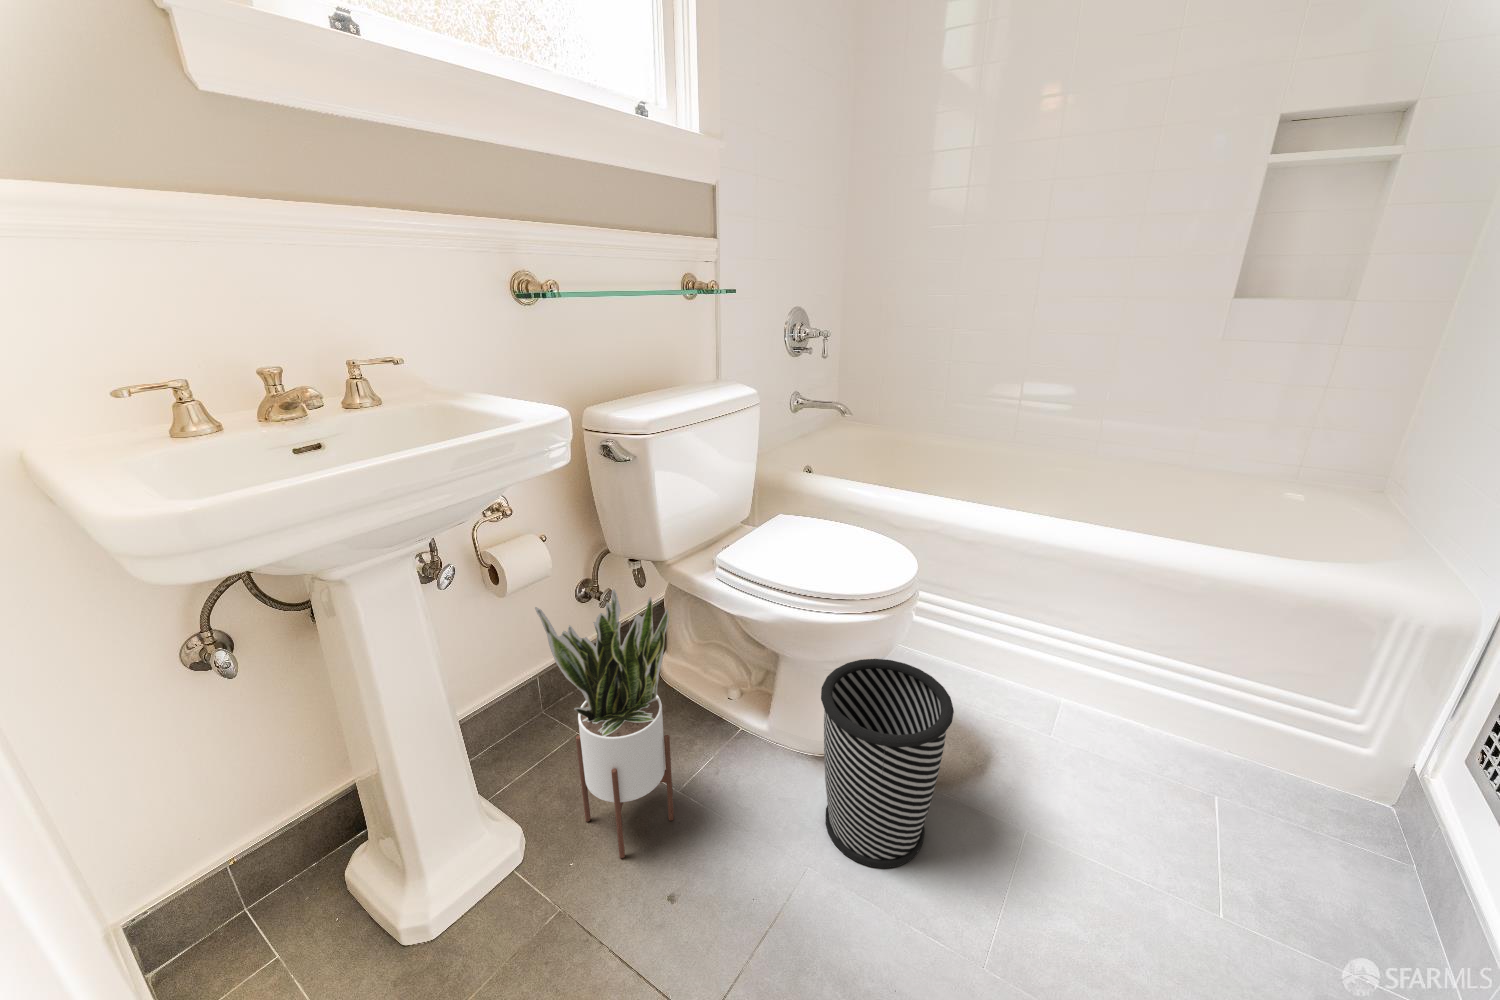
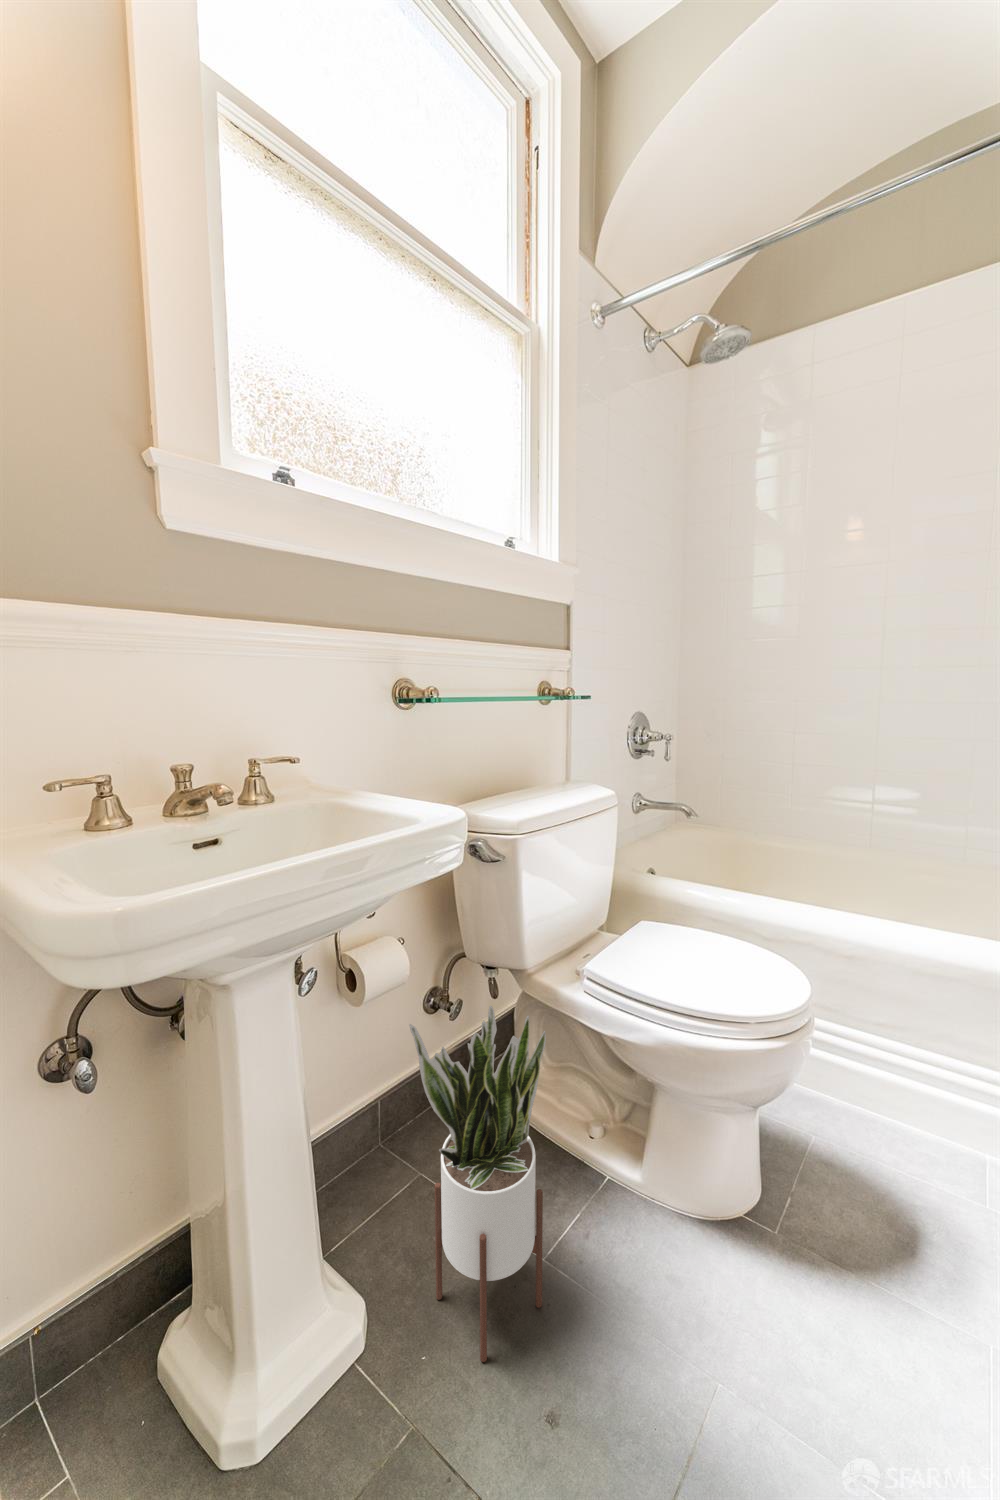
wastebasket: present [821,659,954,868] -> none [725,1103,904,1414]

